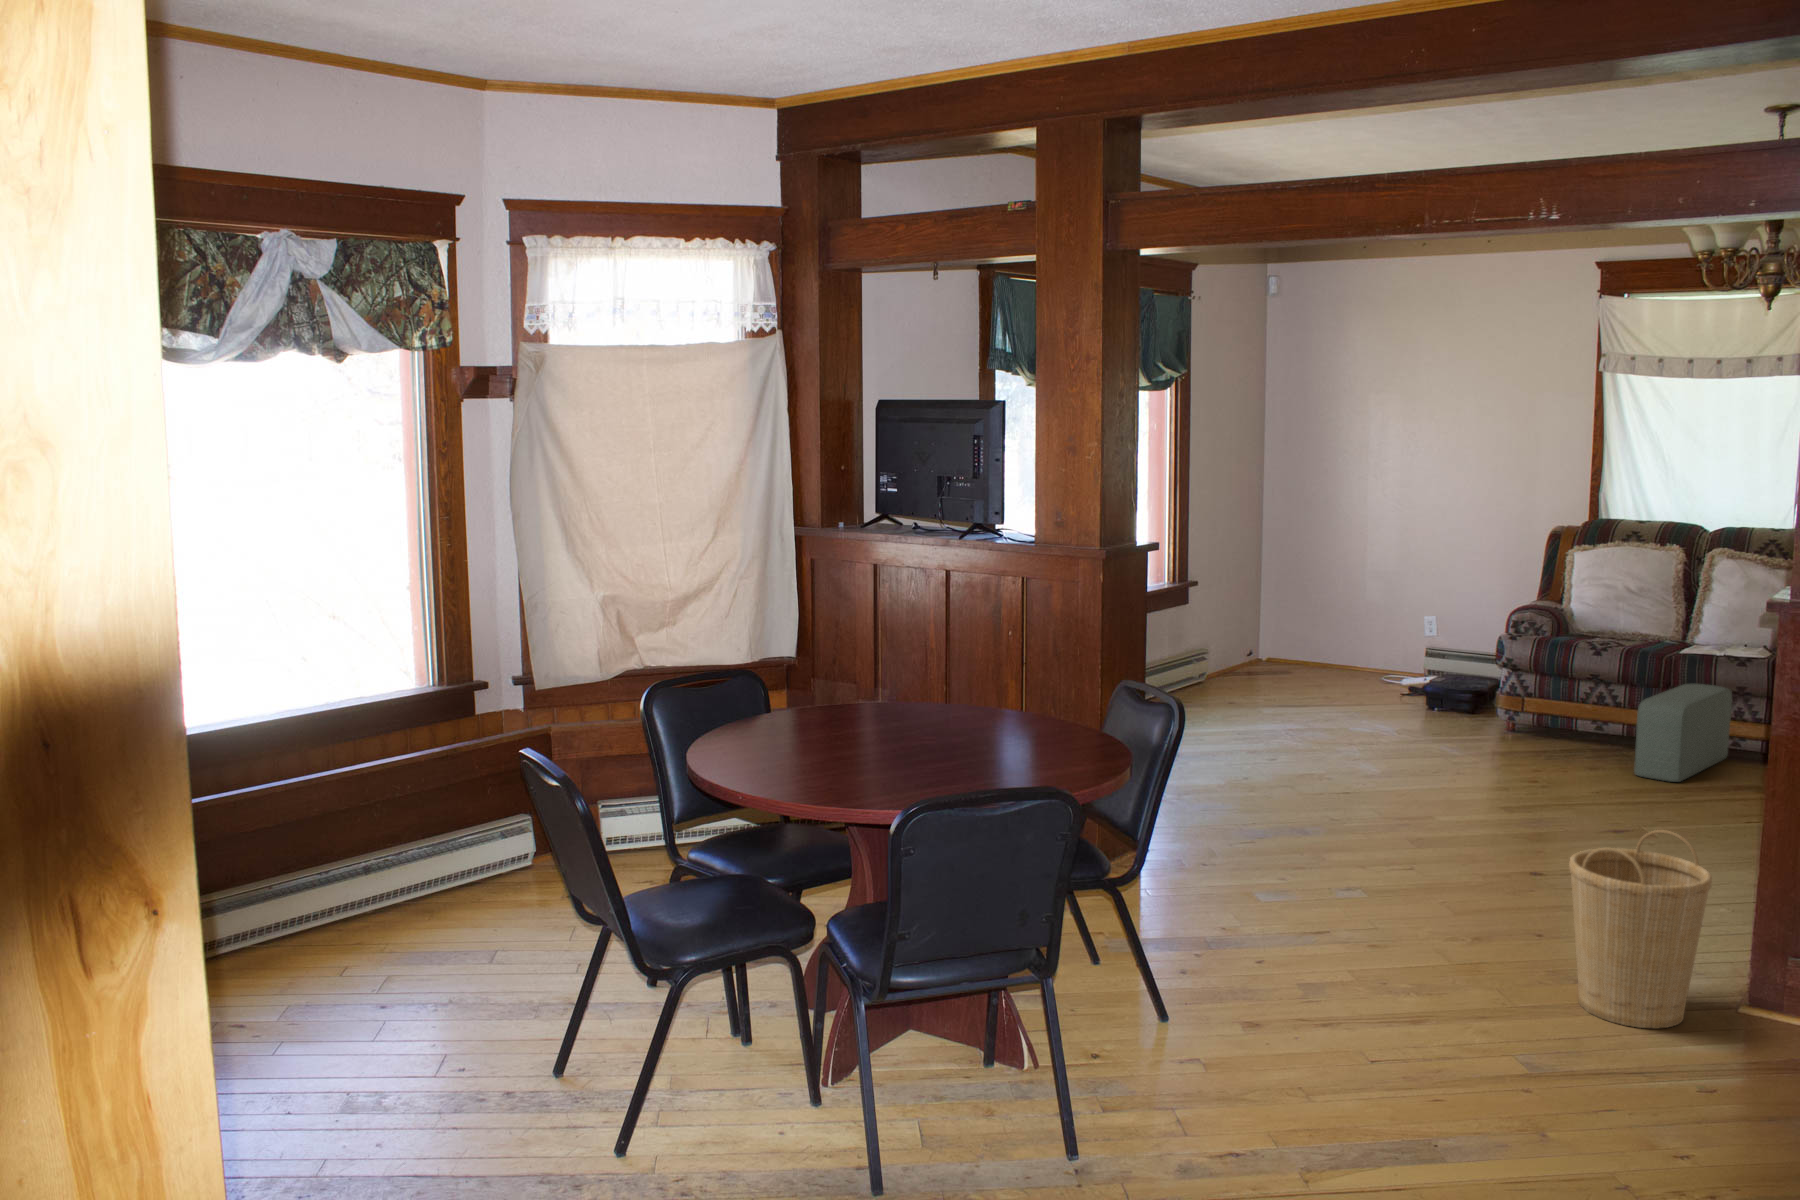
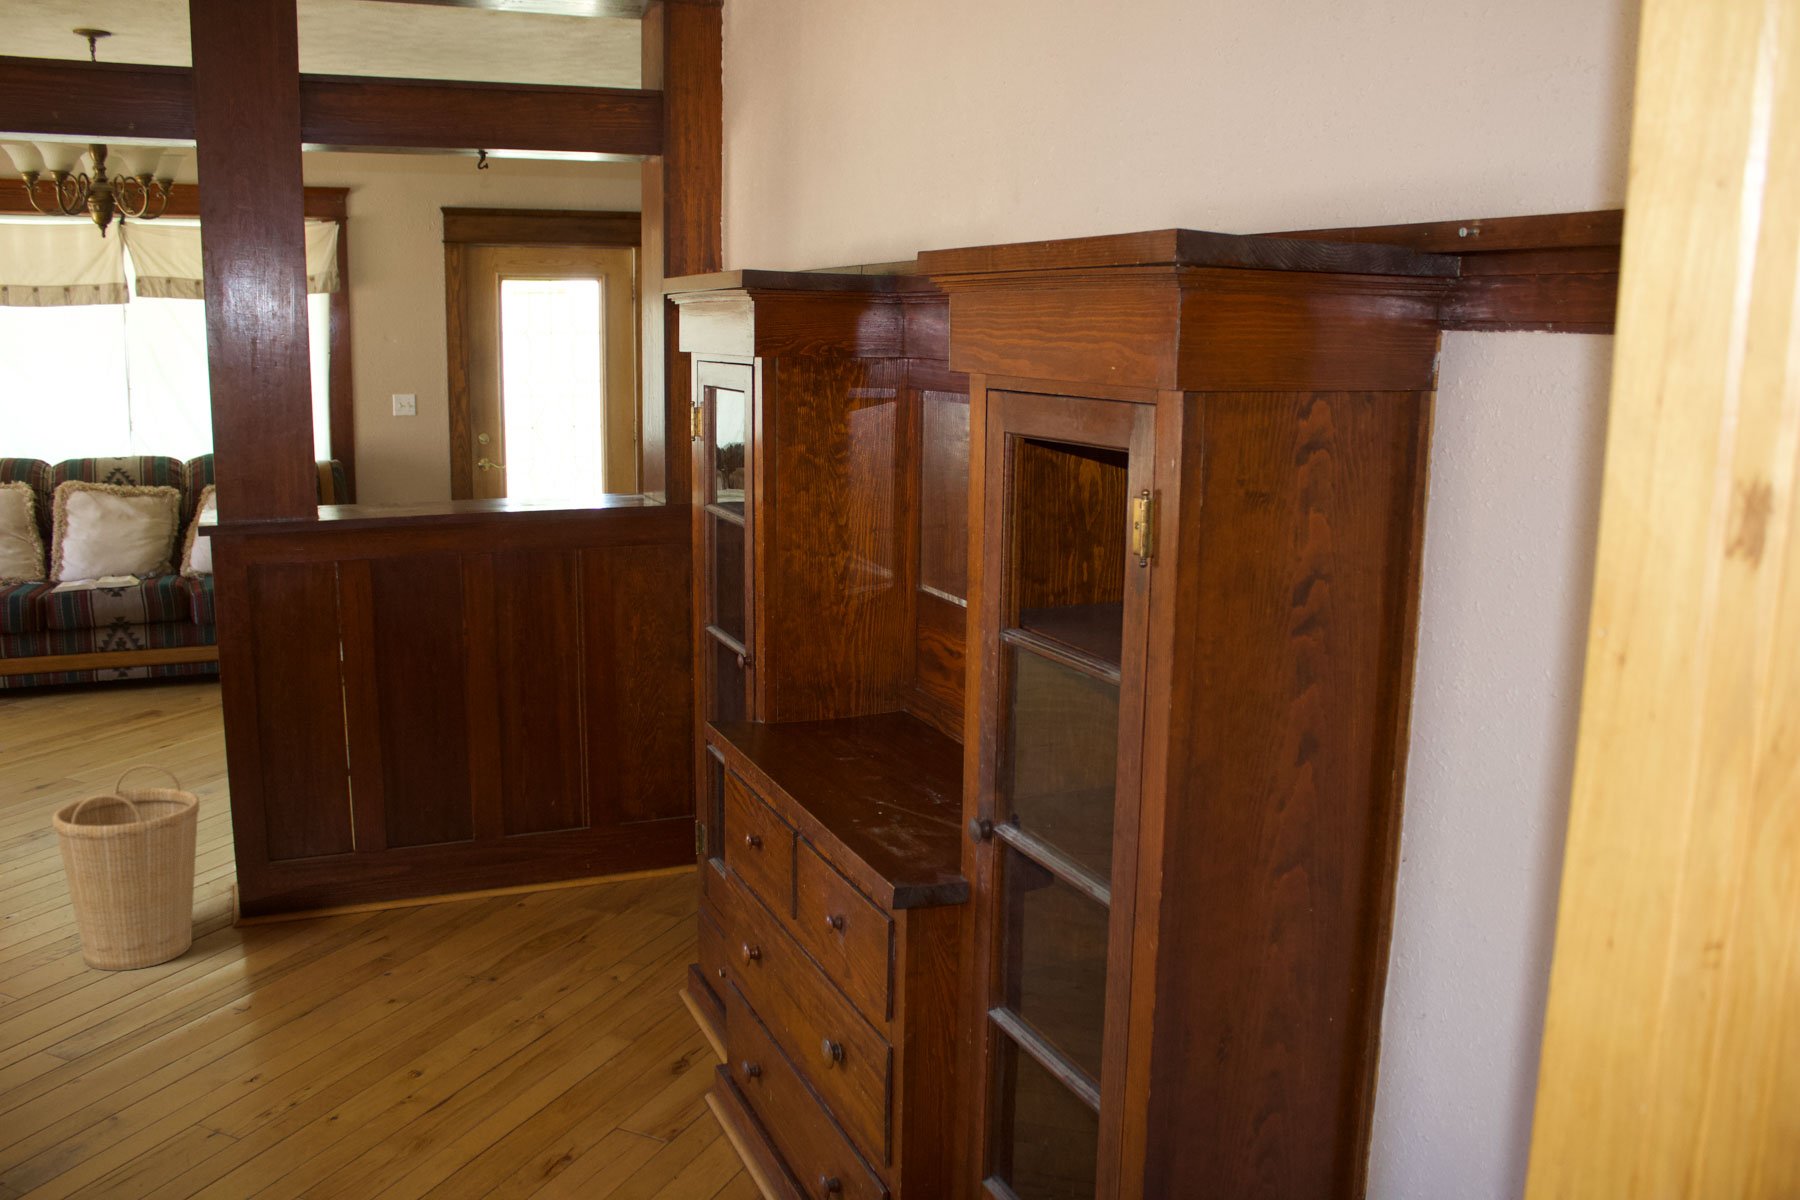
pouf: present [1634,684,1732,782] -> none [25,620,116,725]

